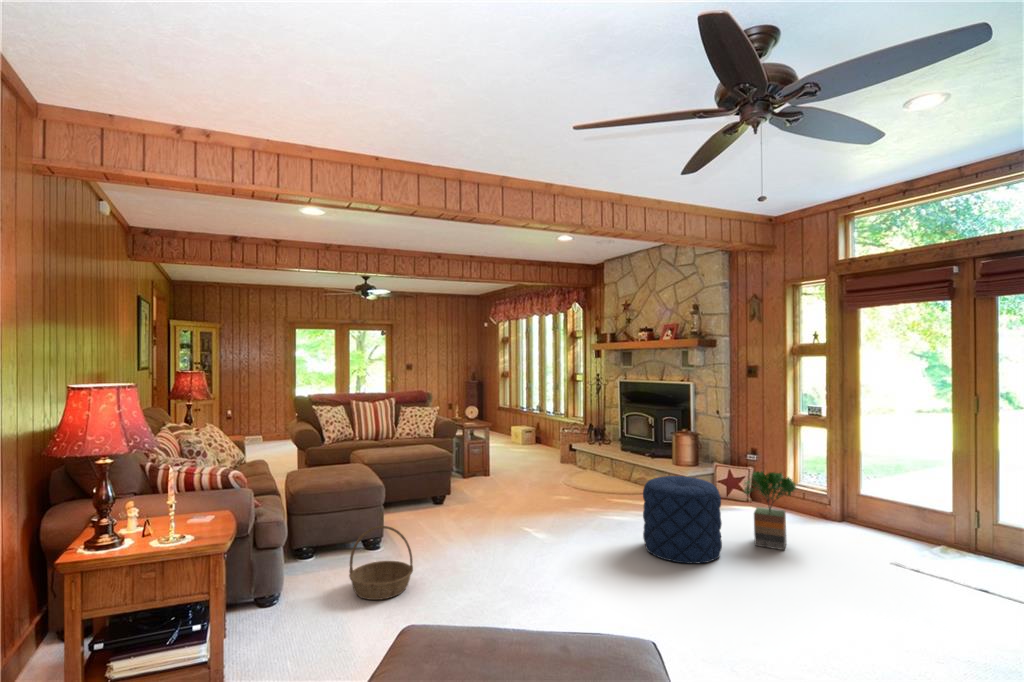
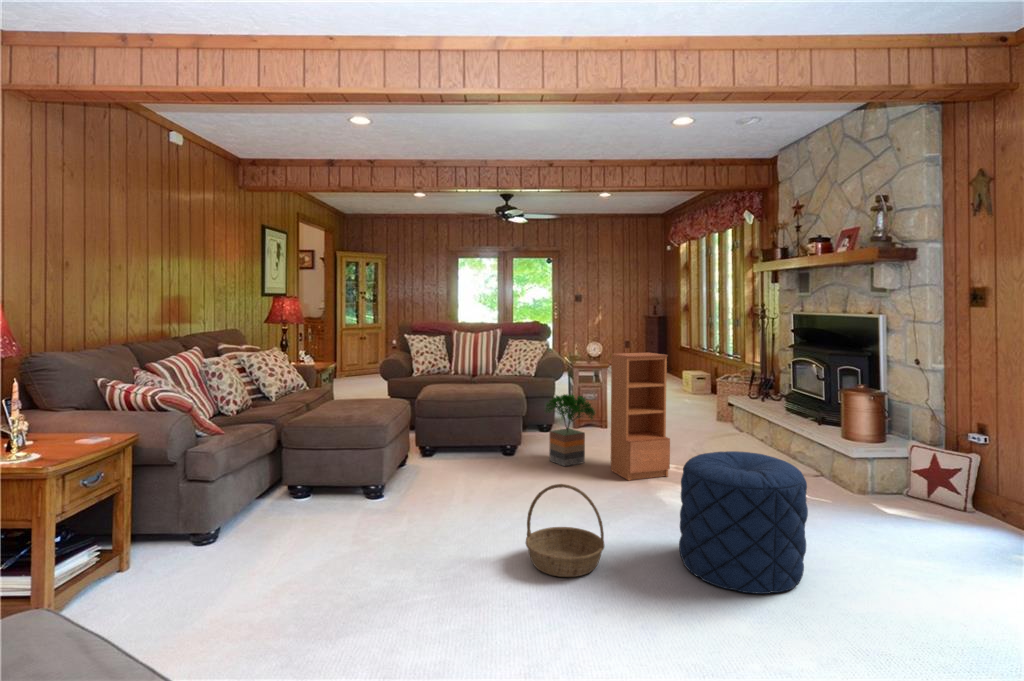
bookcase: none [535,414,580,511] -> present [611,353,670,481]
potted tree: present [744,472,797,550] -> present [545,394,595,466]
basket: present [349,526,413,600] -> present [526,484,605,577]

